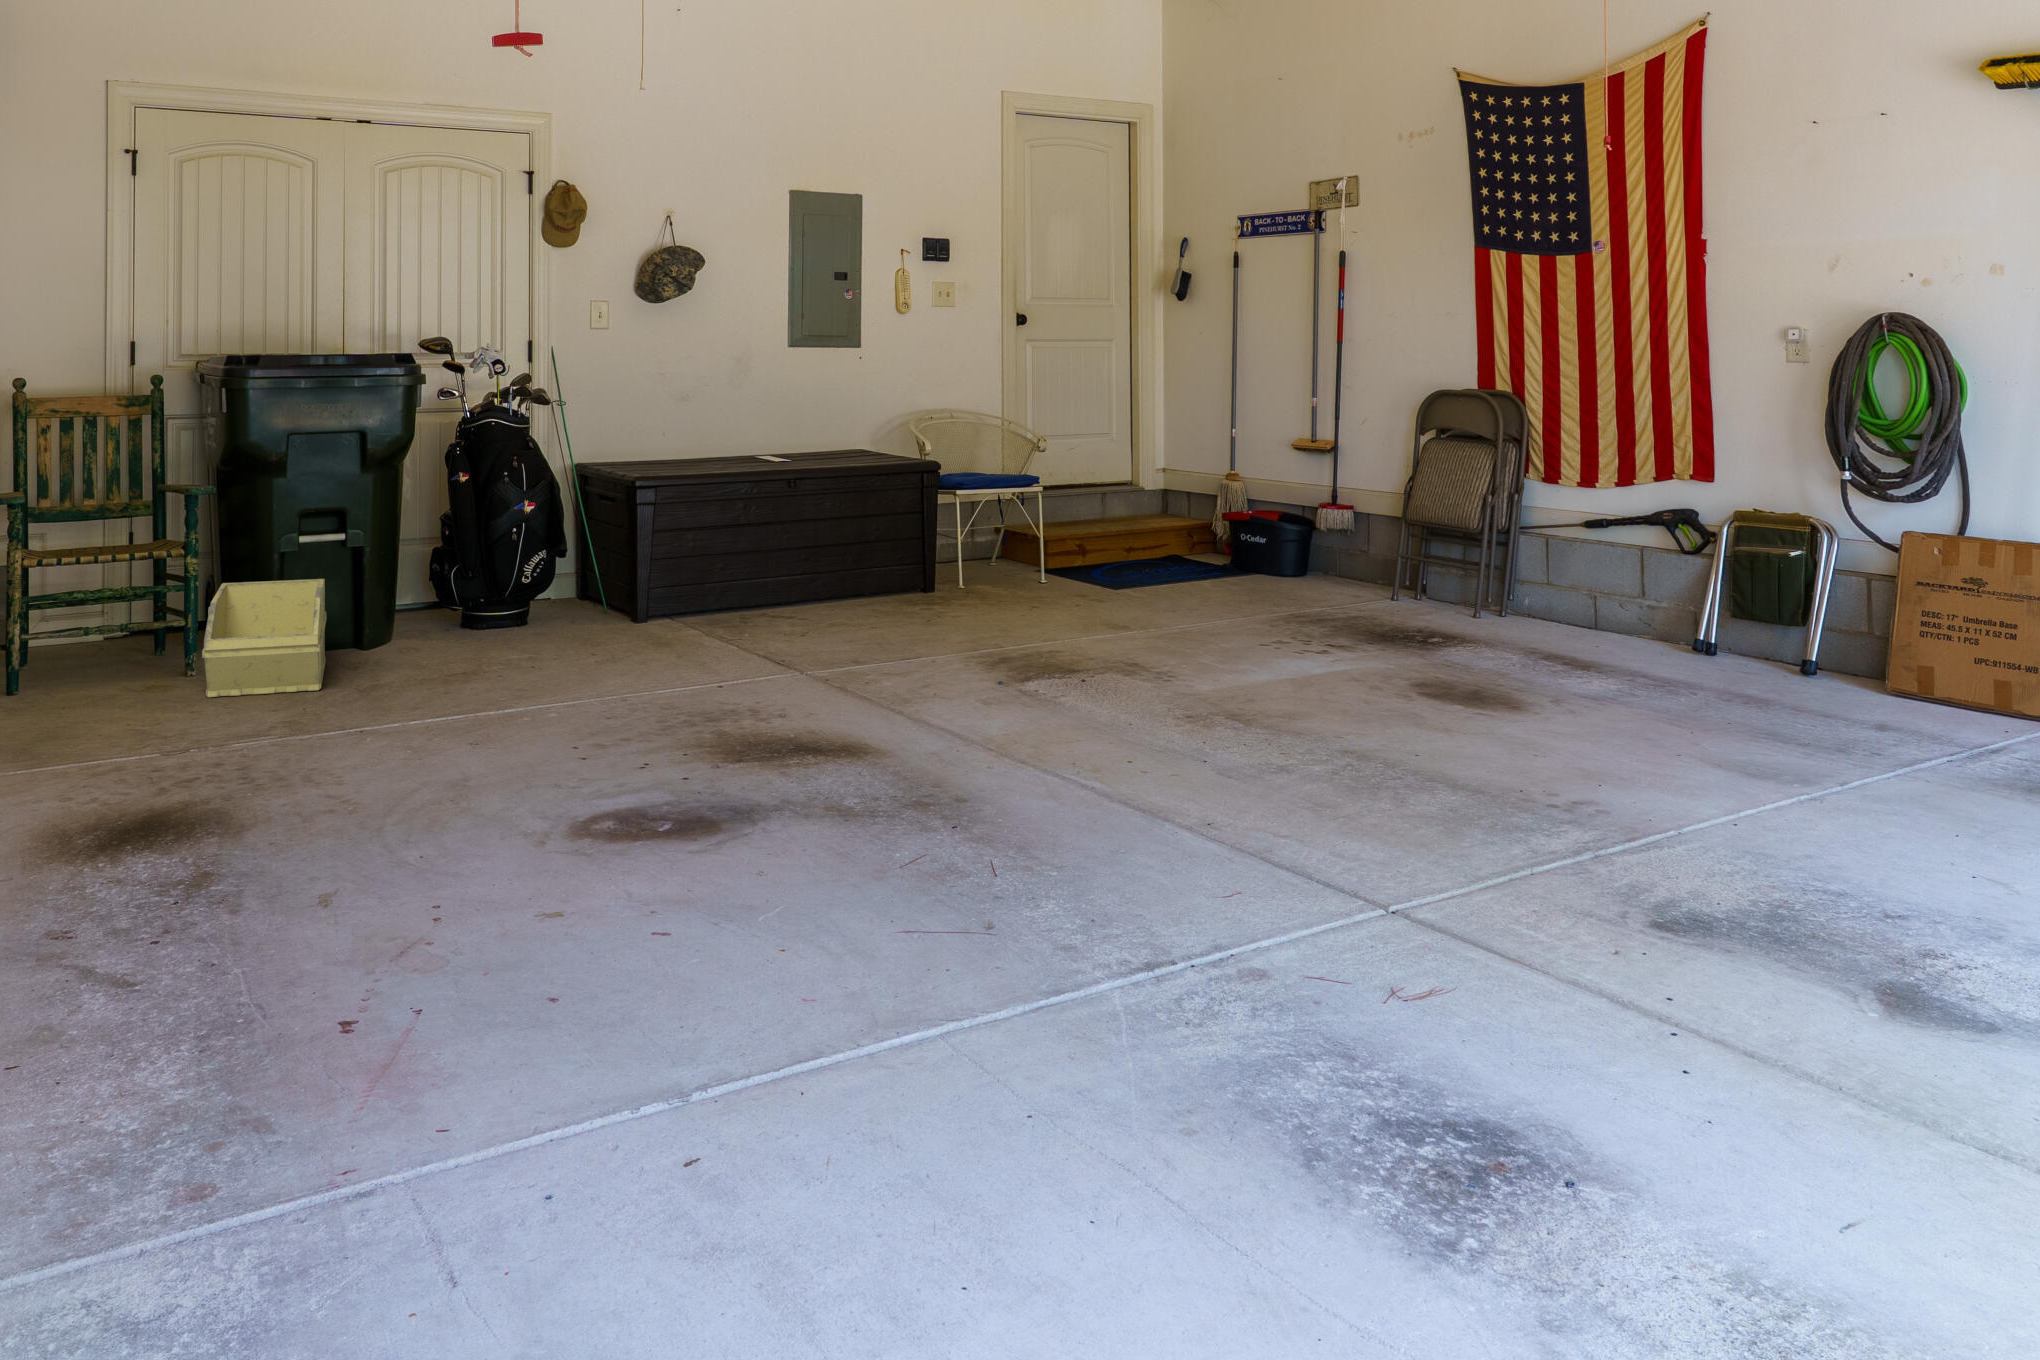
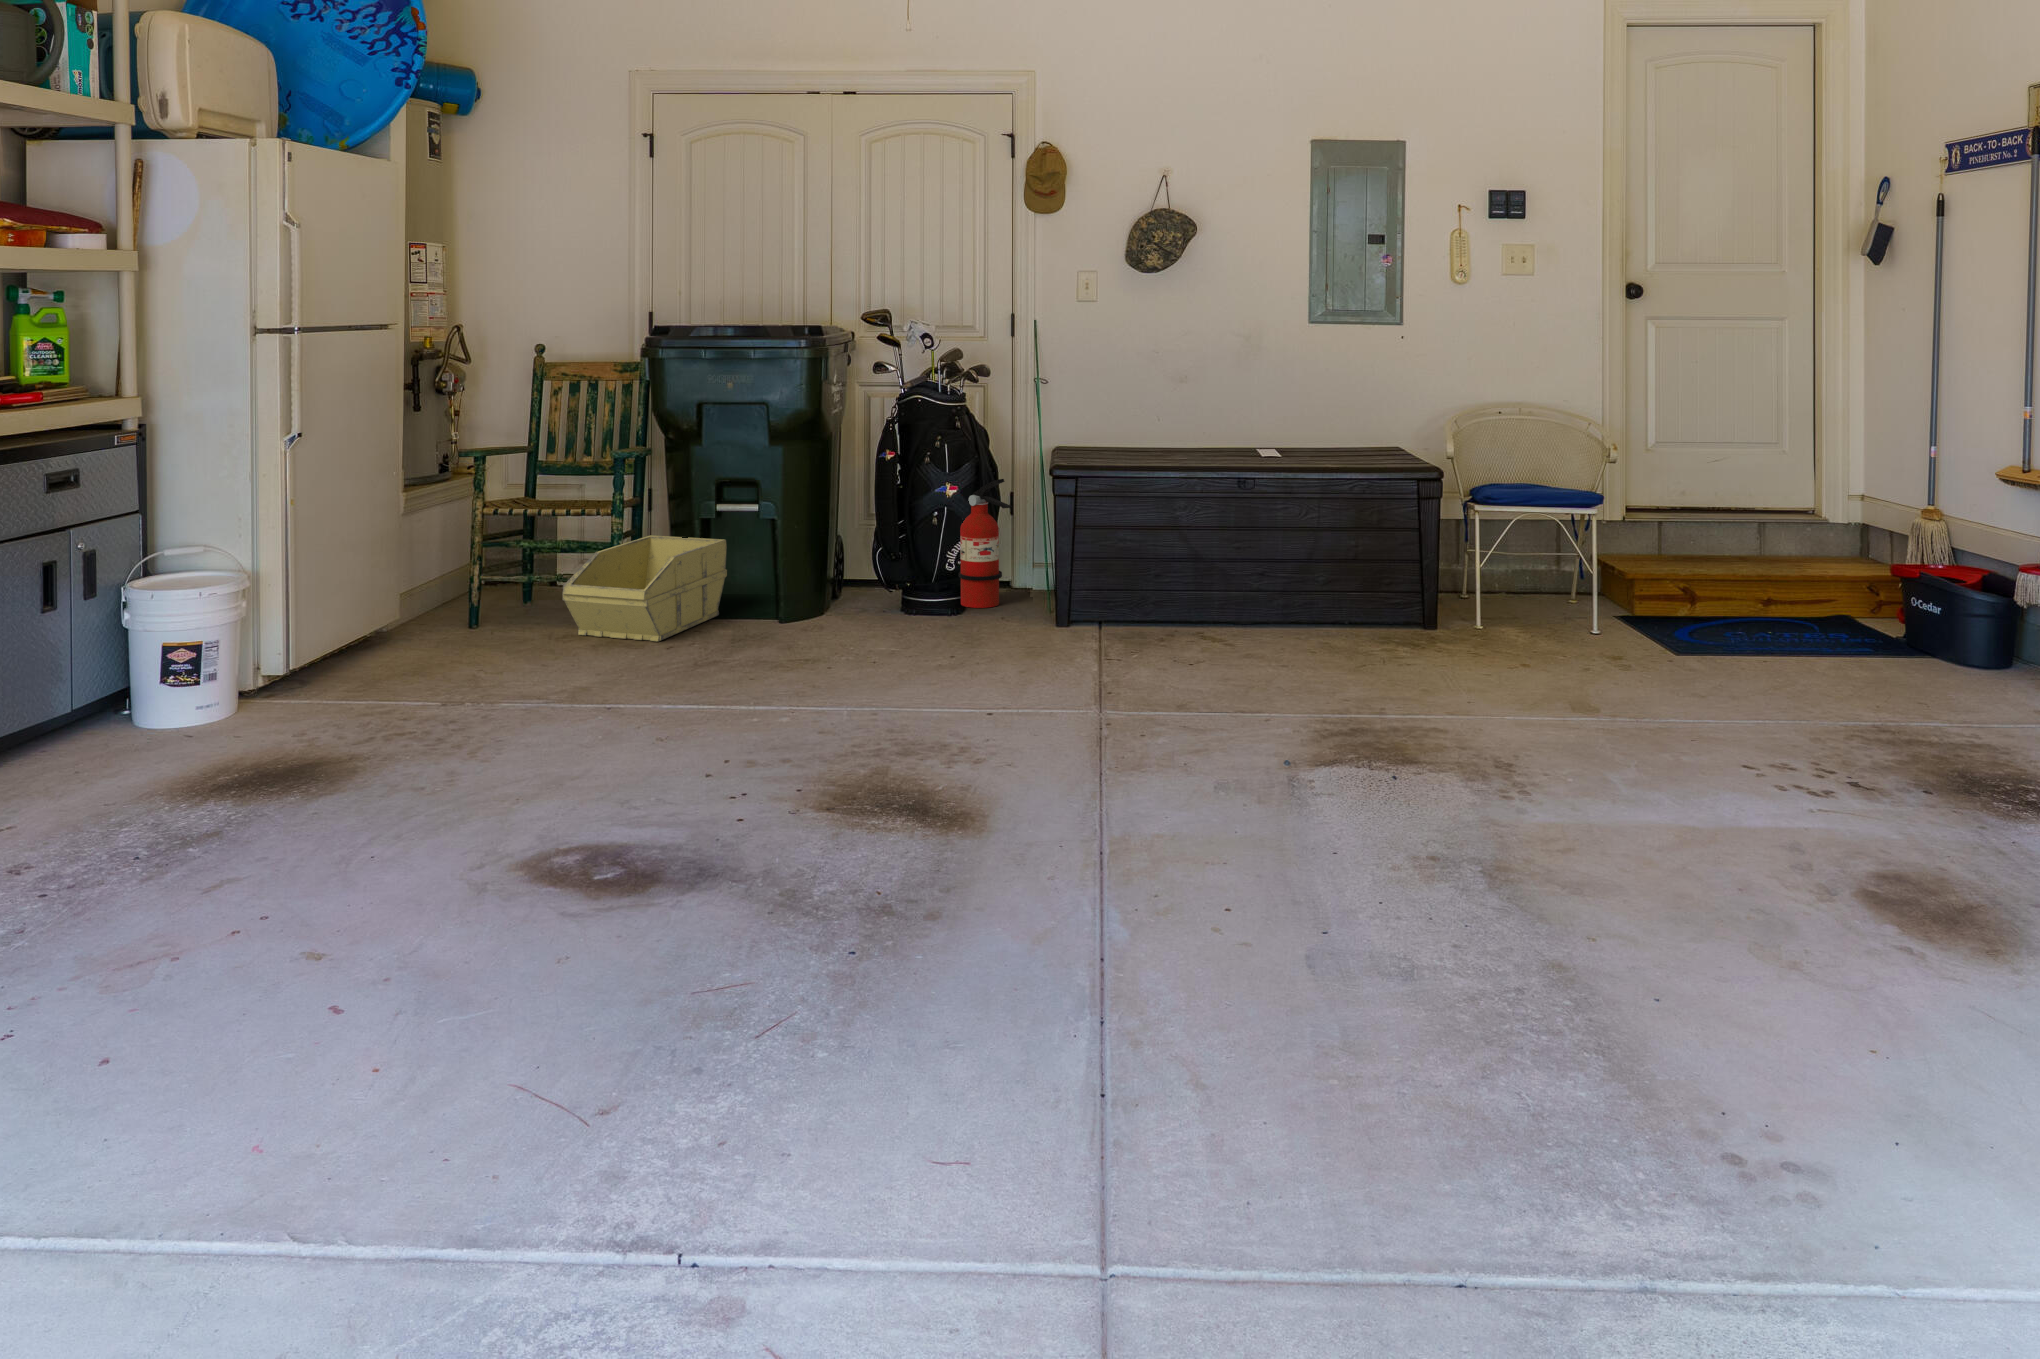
fire extinguisher: none [543,495,608,625] -> present [959,479,1012,608]

